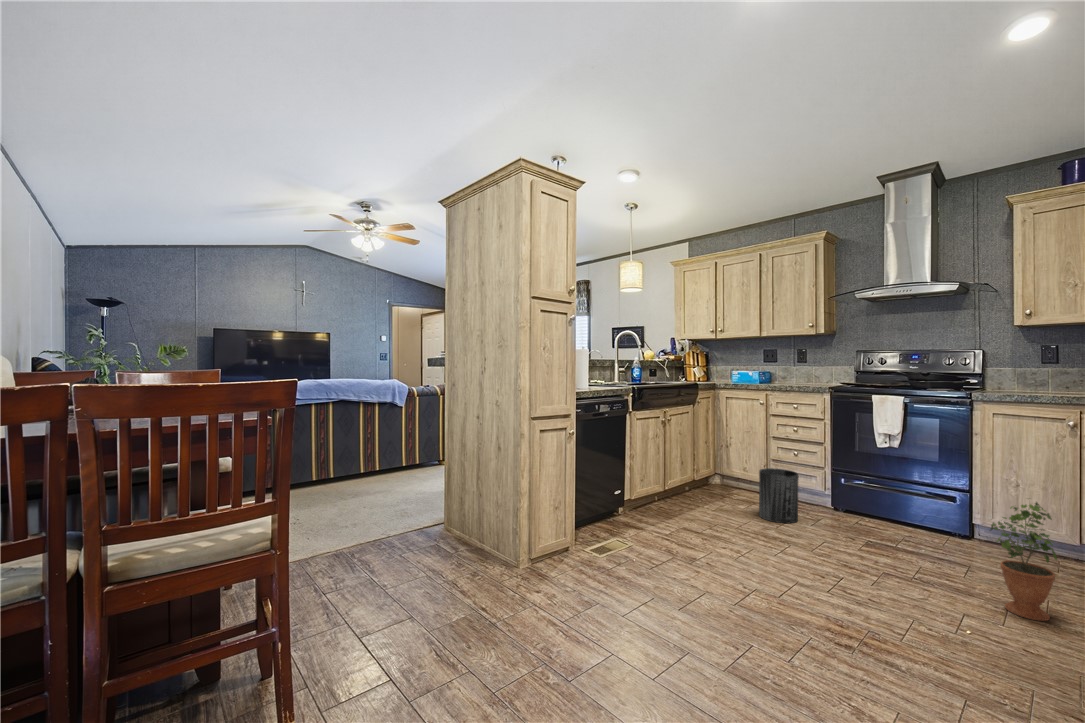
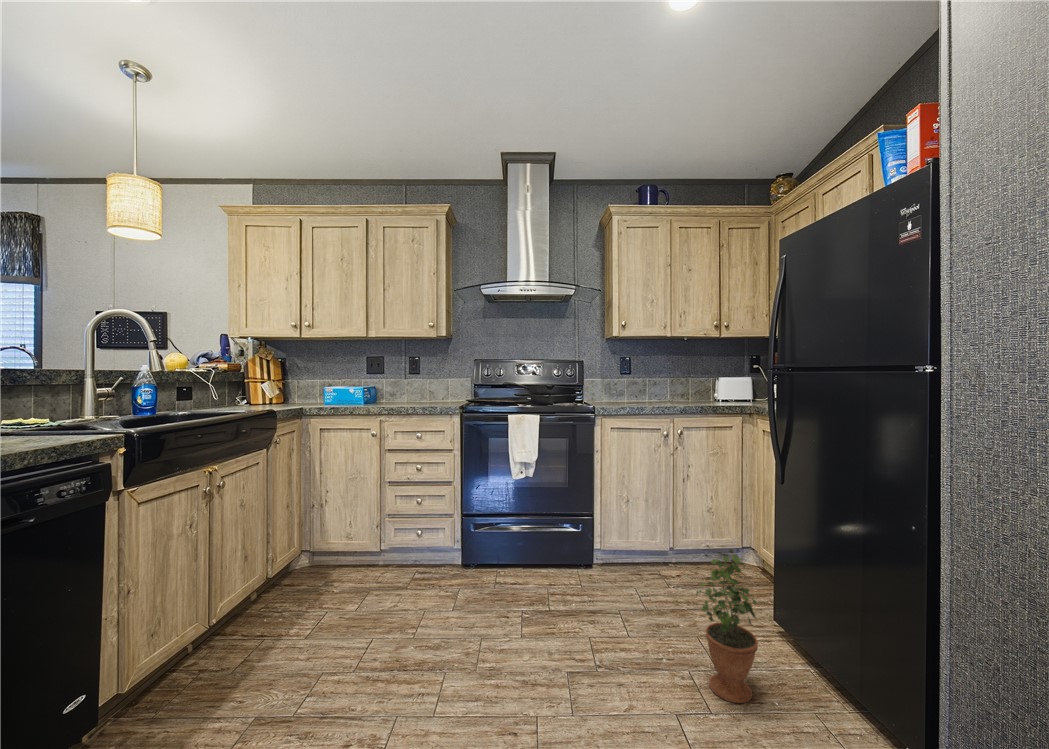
trash can: present [759,468,798,523] -> none [383,534,438,626]

